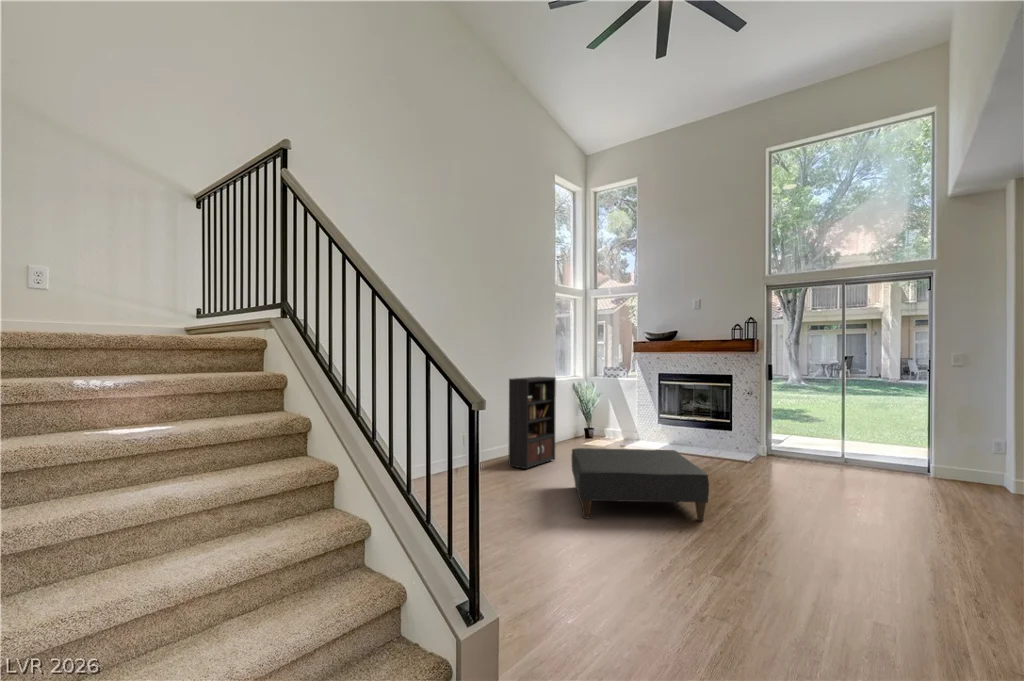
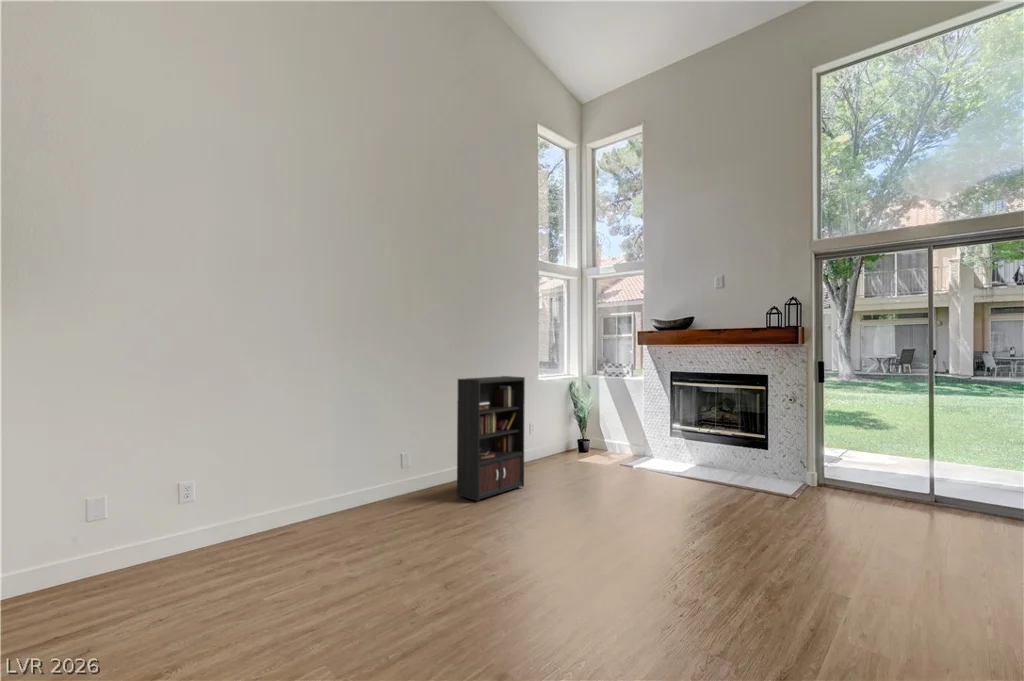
ottoman: present [572,448,709,521] -> none [503,480,719,621]

